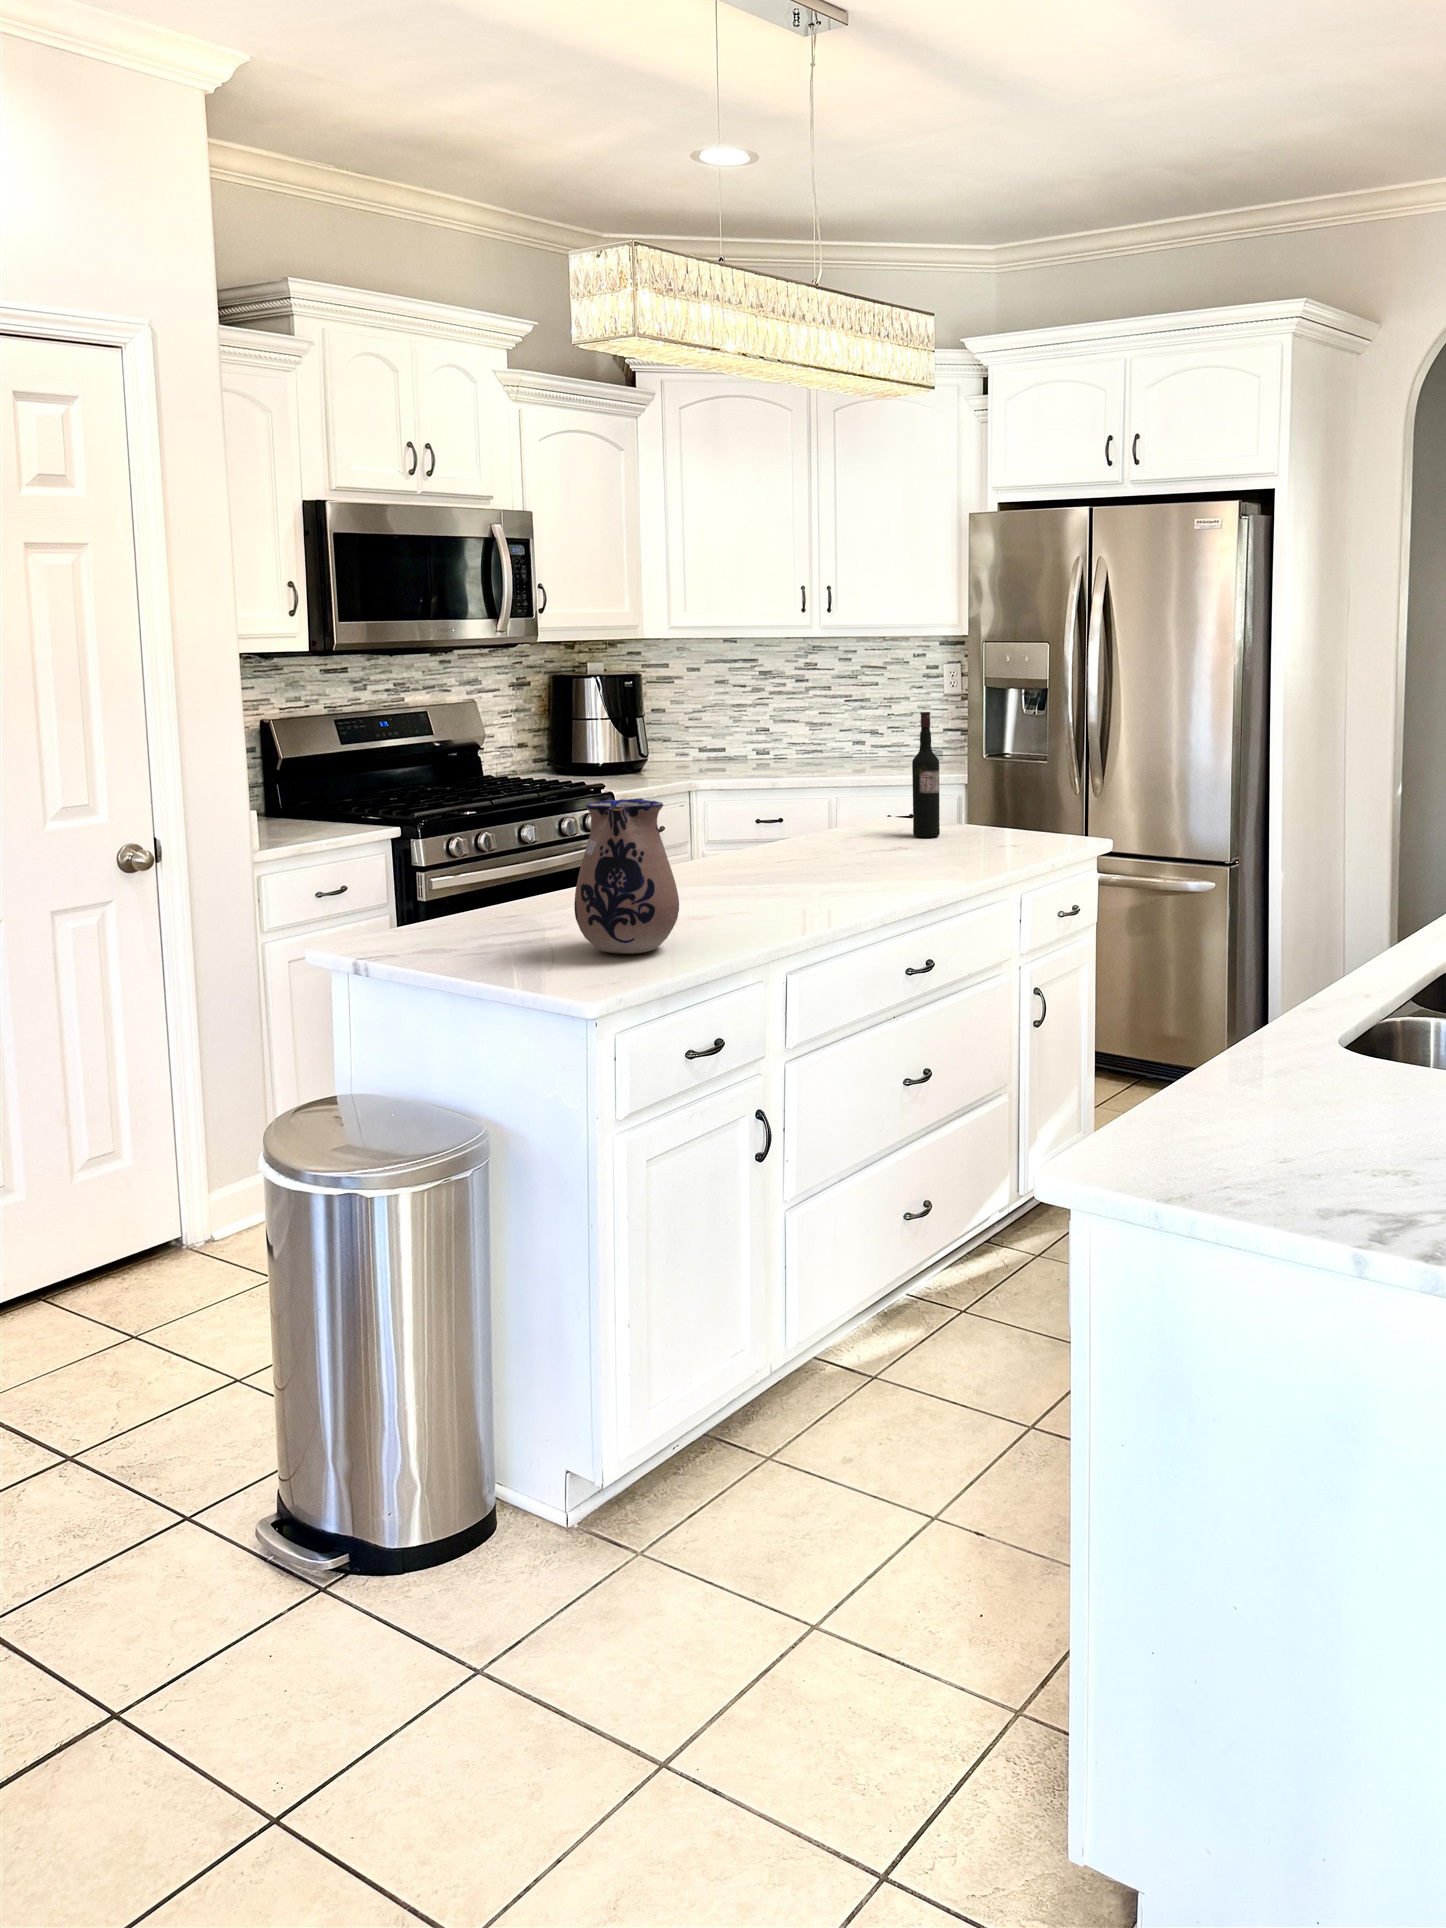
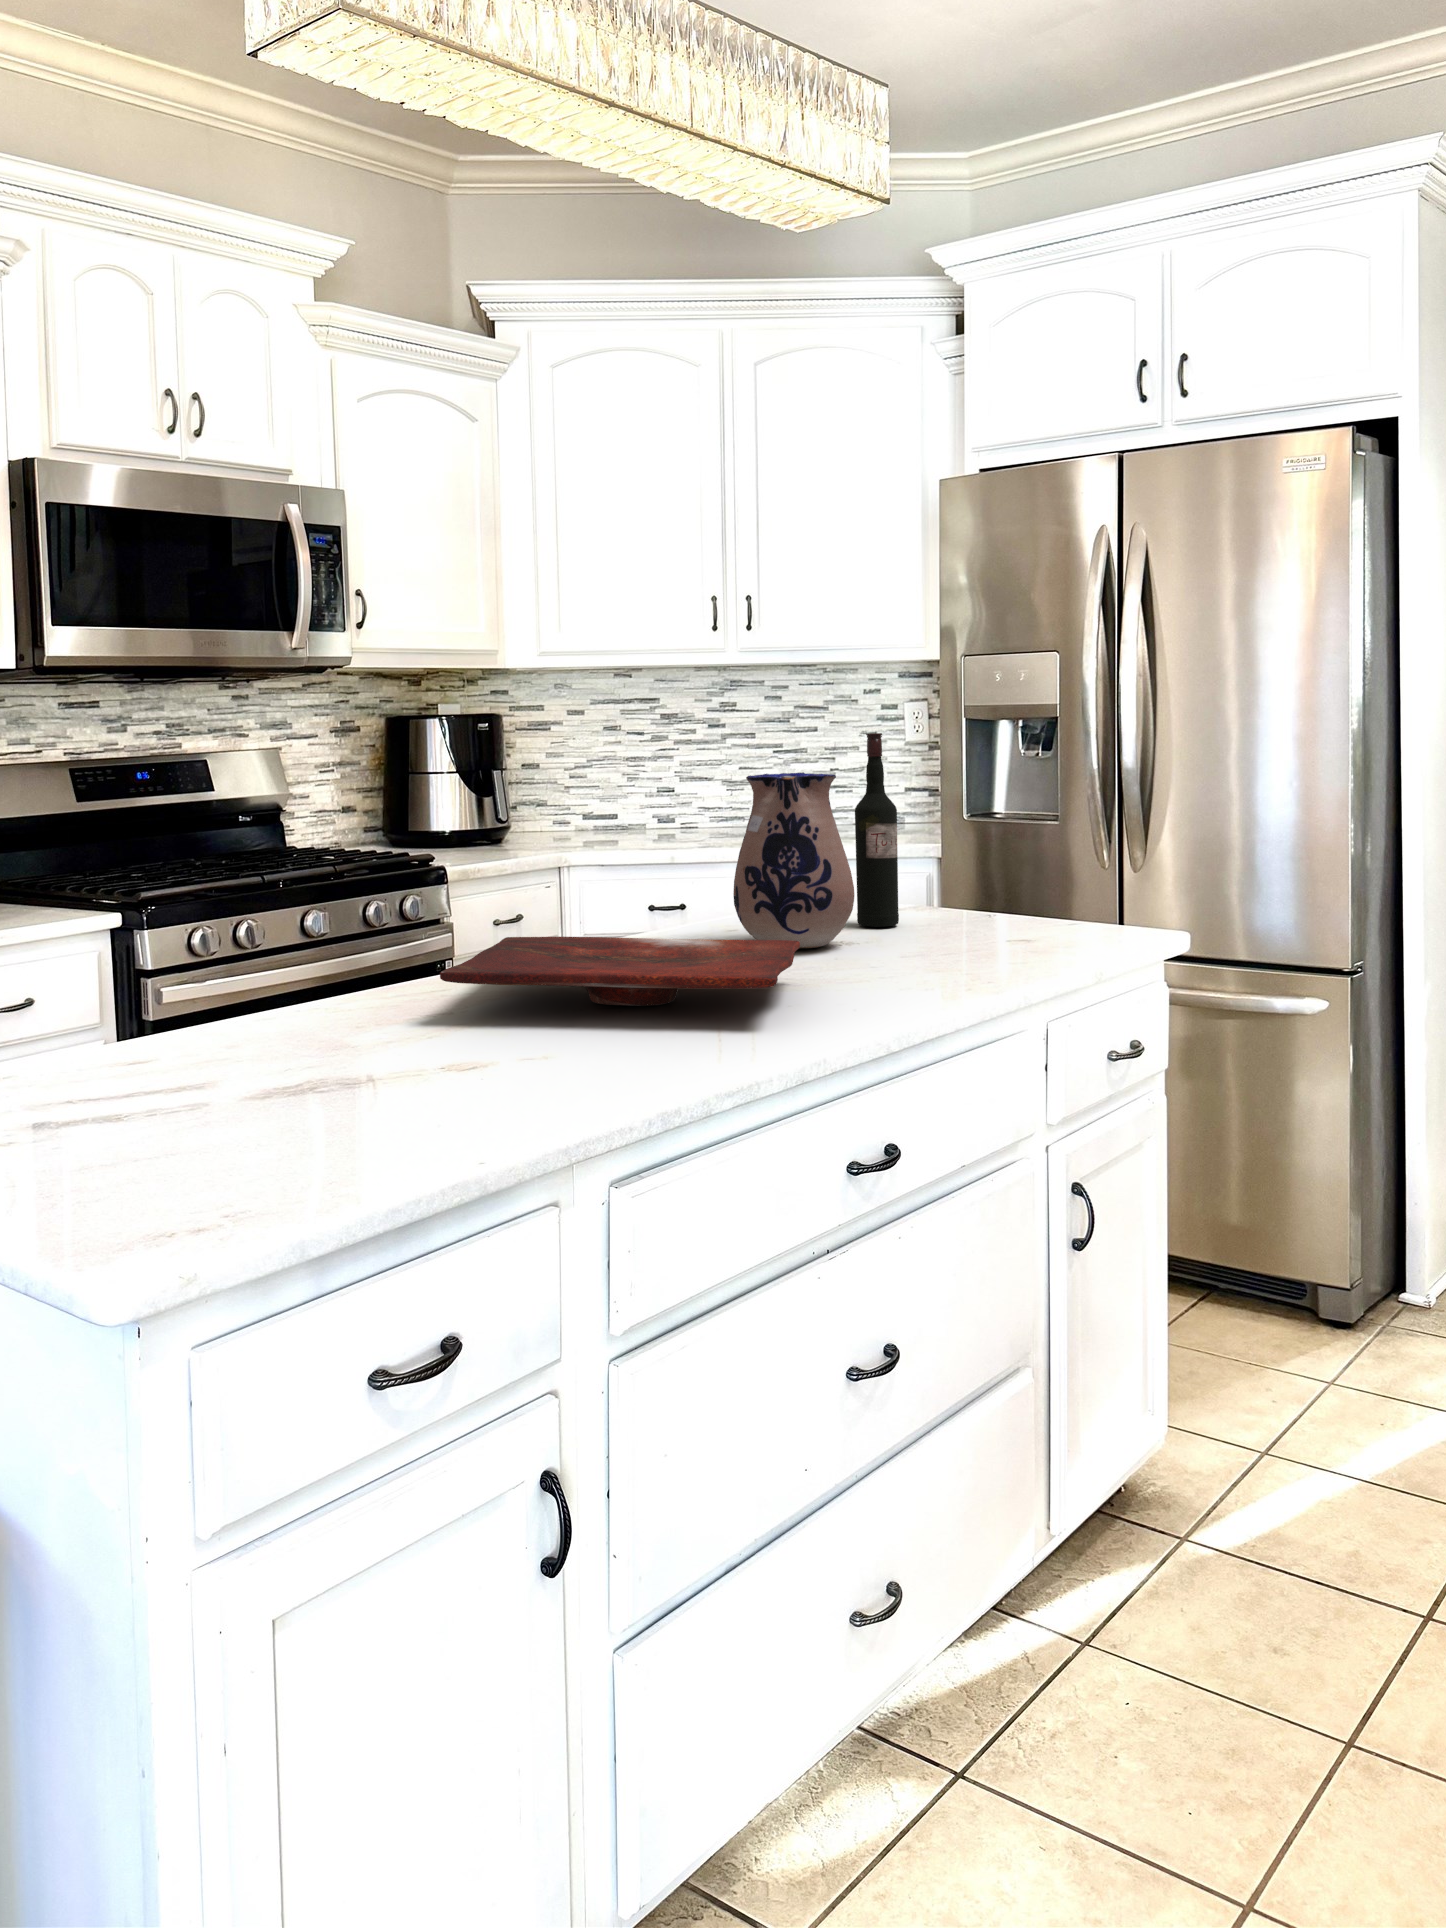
ceramic pitcher: present [574,798,679,954] -> present [733,772,854,948]
cutting board: none [674,845,881,886] -> present [440,937,800,1006]

